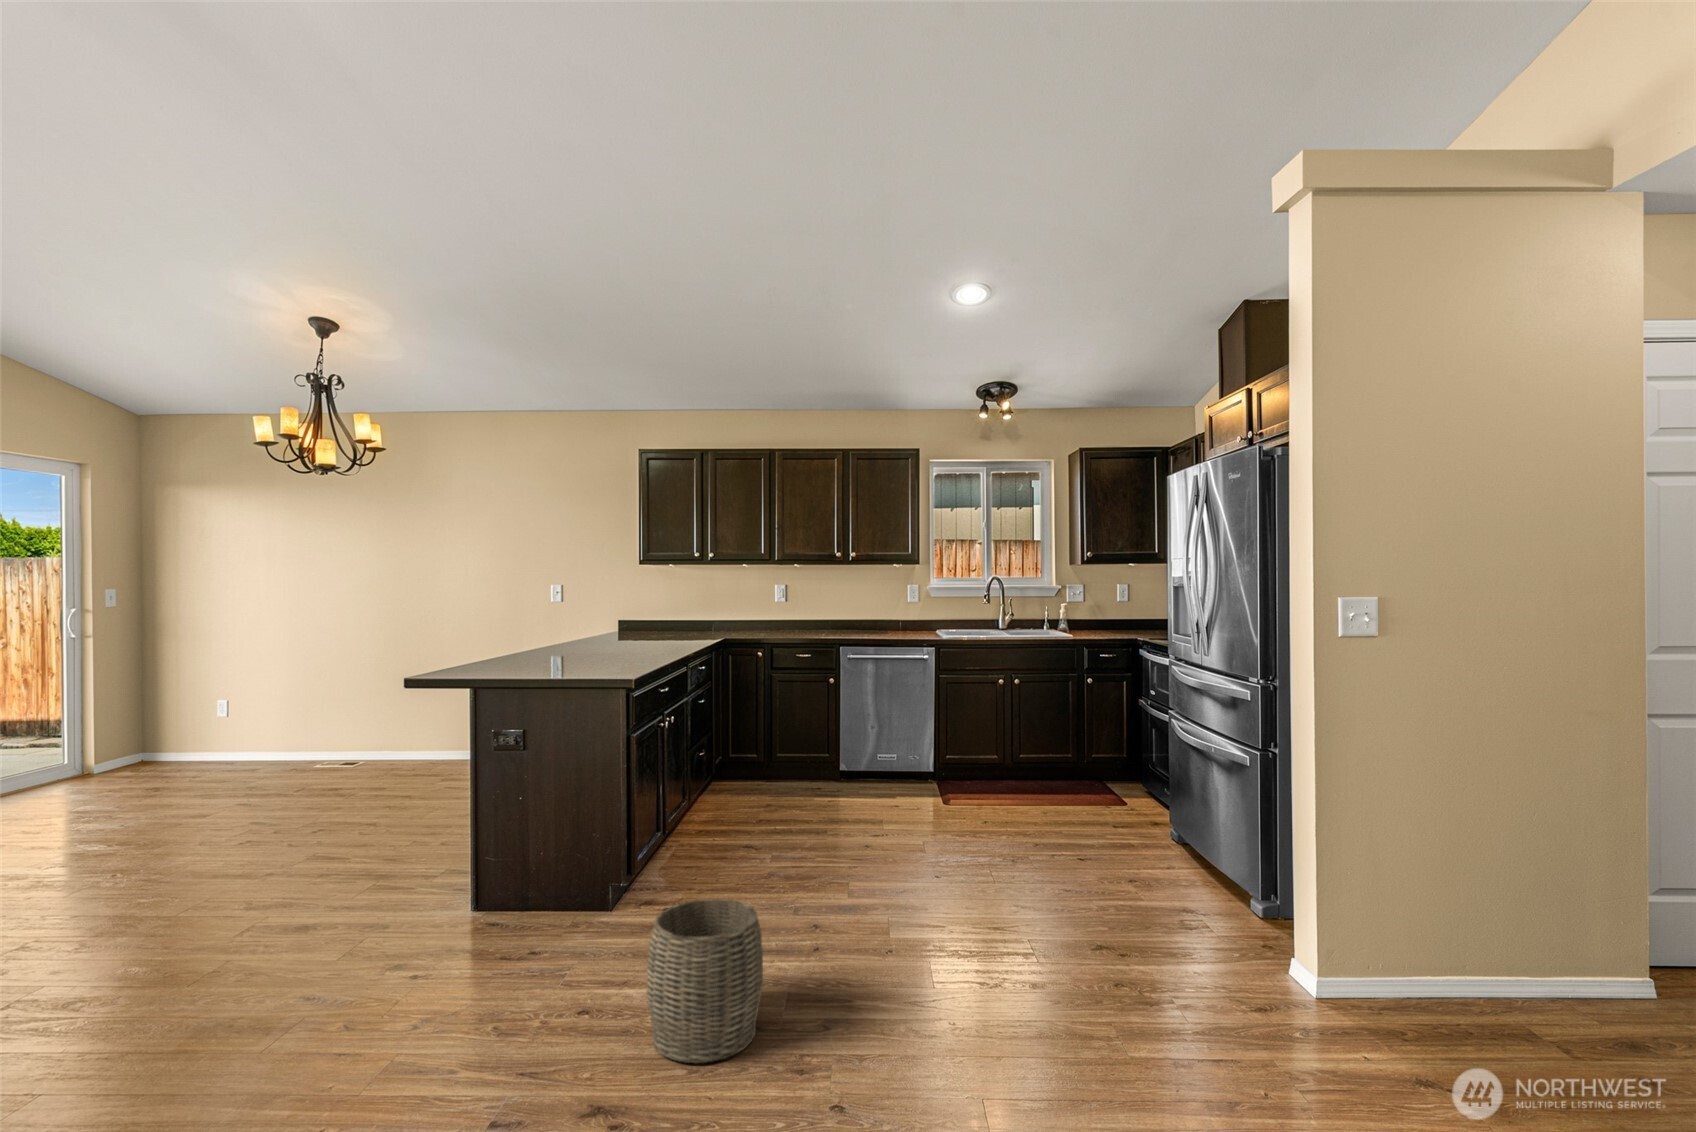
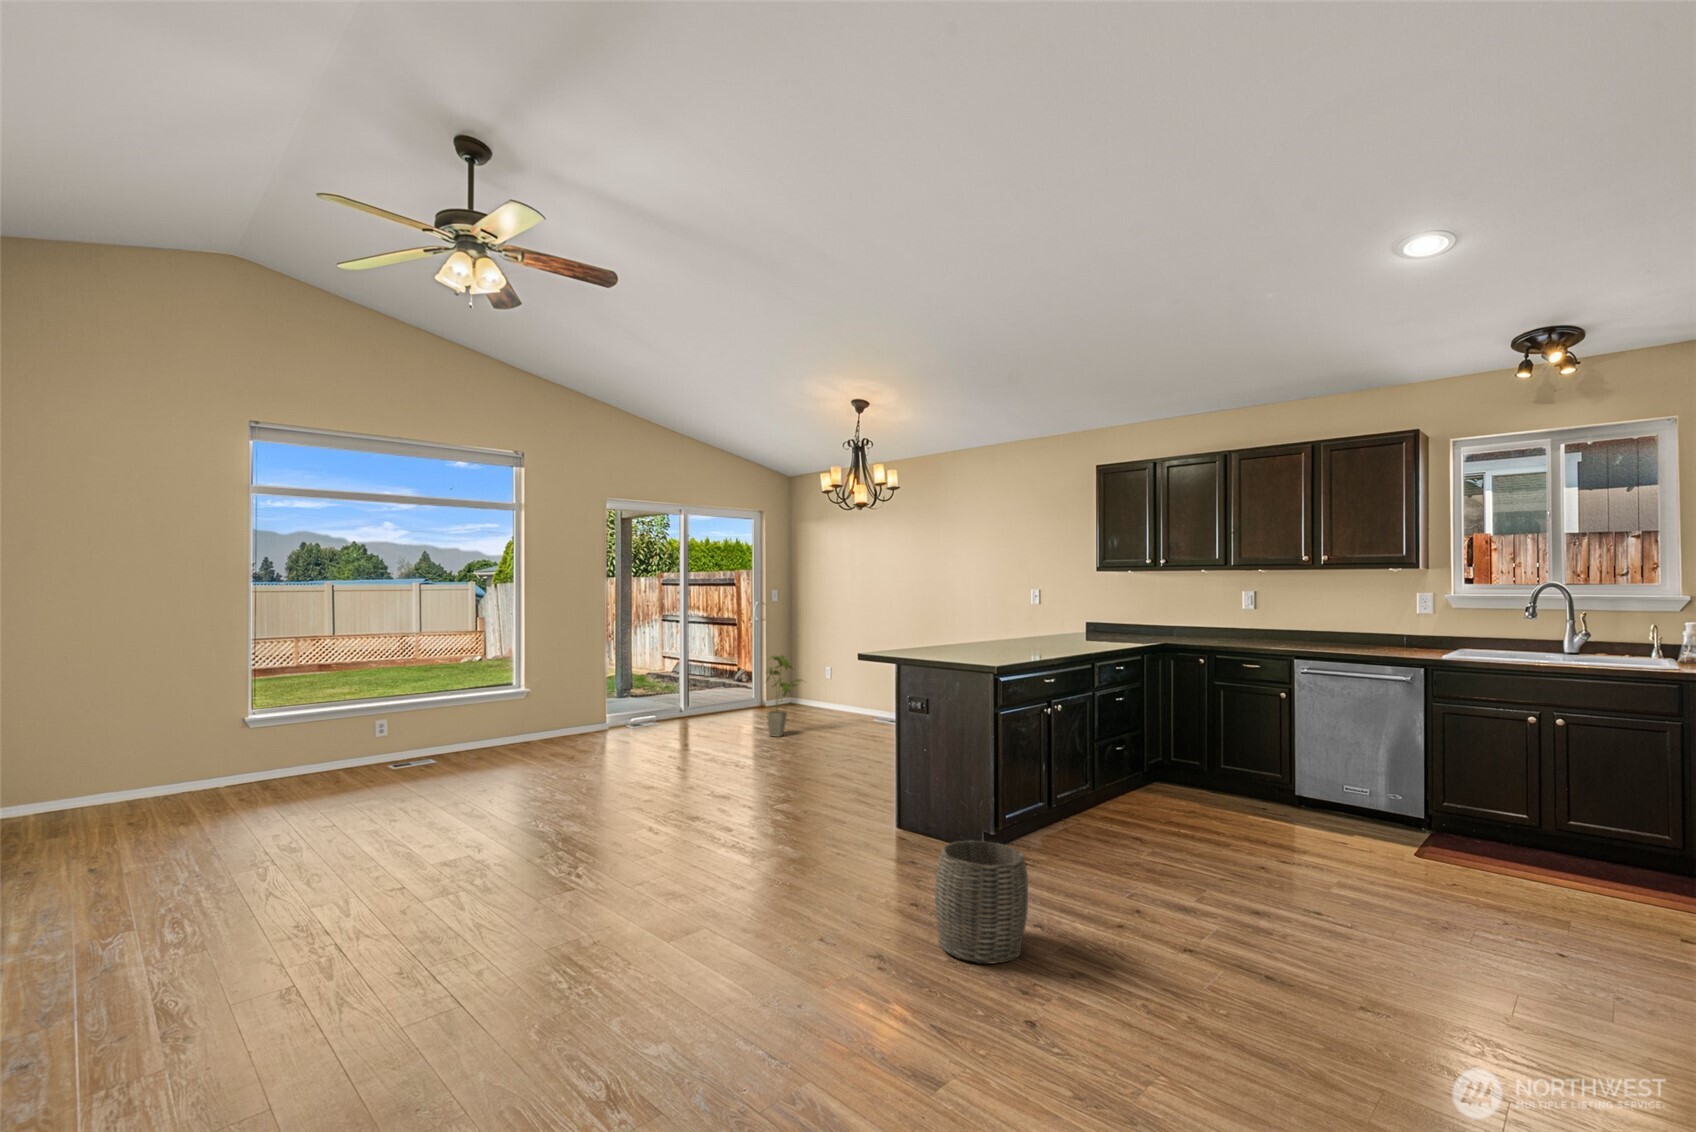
house plant: none [125,689,211,816] -> present [767,655,801,737]

